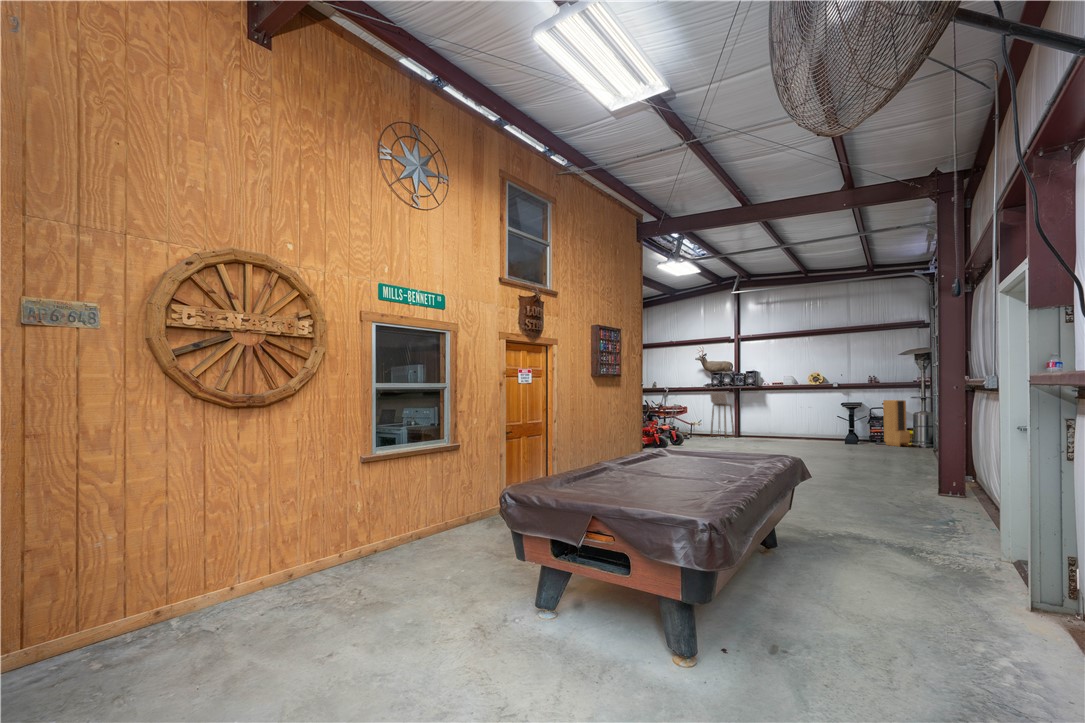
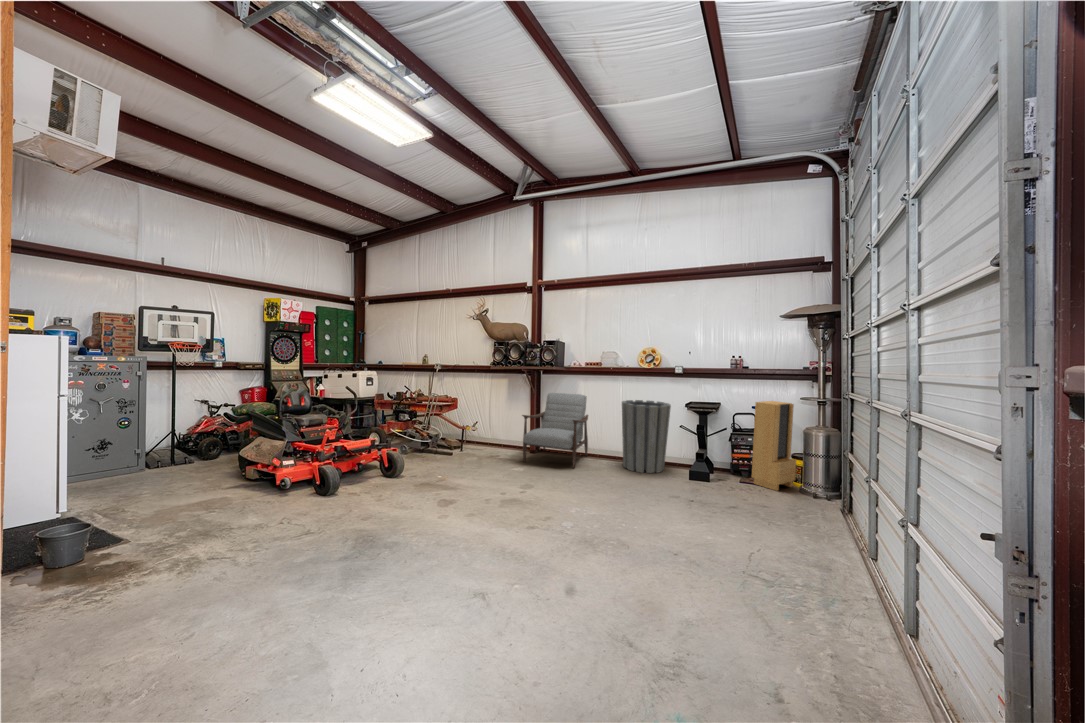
bar stool: present [710,393,734,438] -> none [484,376,525,454]
chair: none [741,402,778,442] -> present [522,393,588,468]
trash can: none [801,404,832,443] -> present [622,400,671,473]

